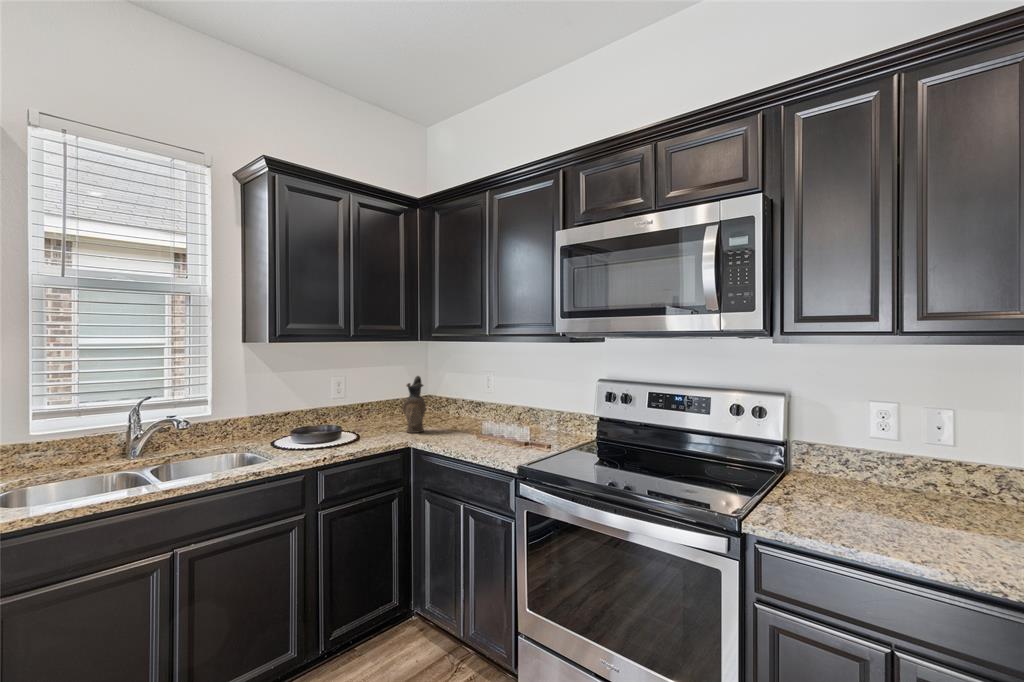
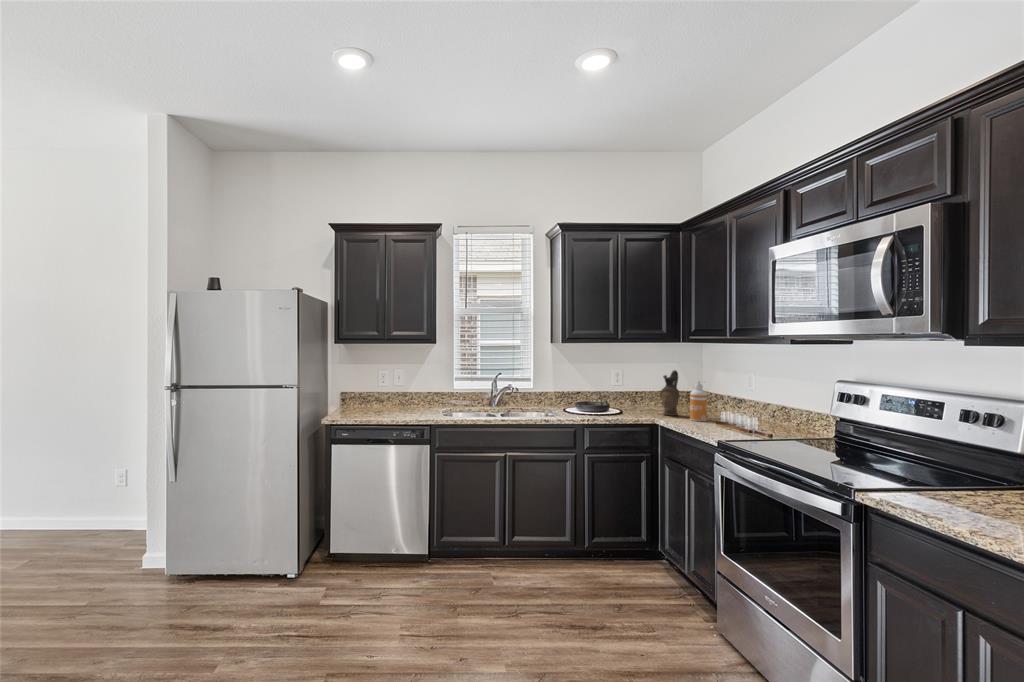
soap dispenser: none [444,387,463,437] -> present [690,380,707,421]

